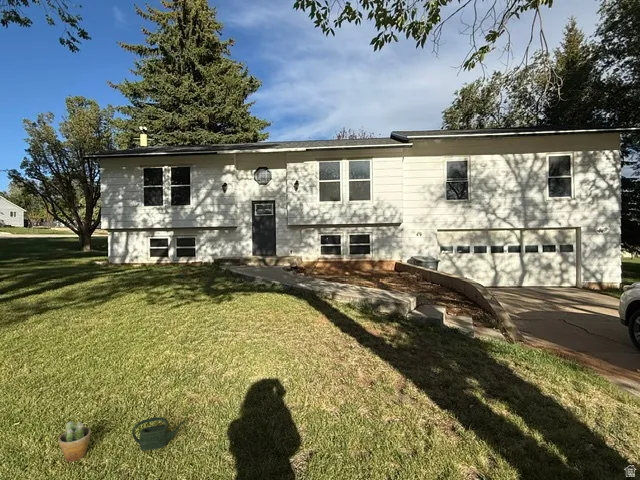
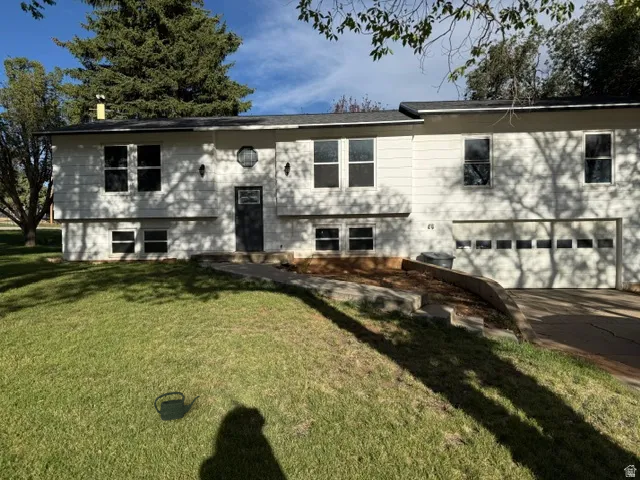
potted plant: present [59,421,91,462] -> none [92,393,118,427]

